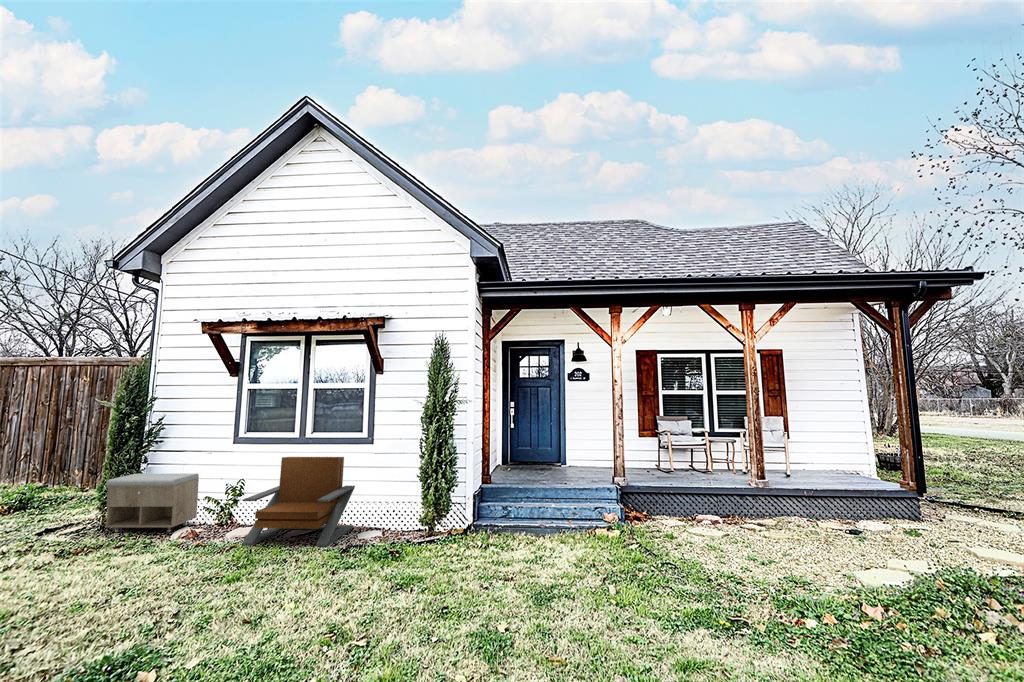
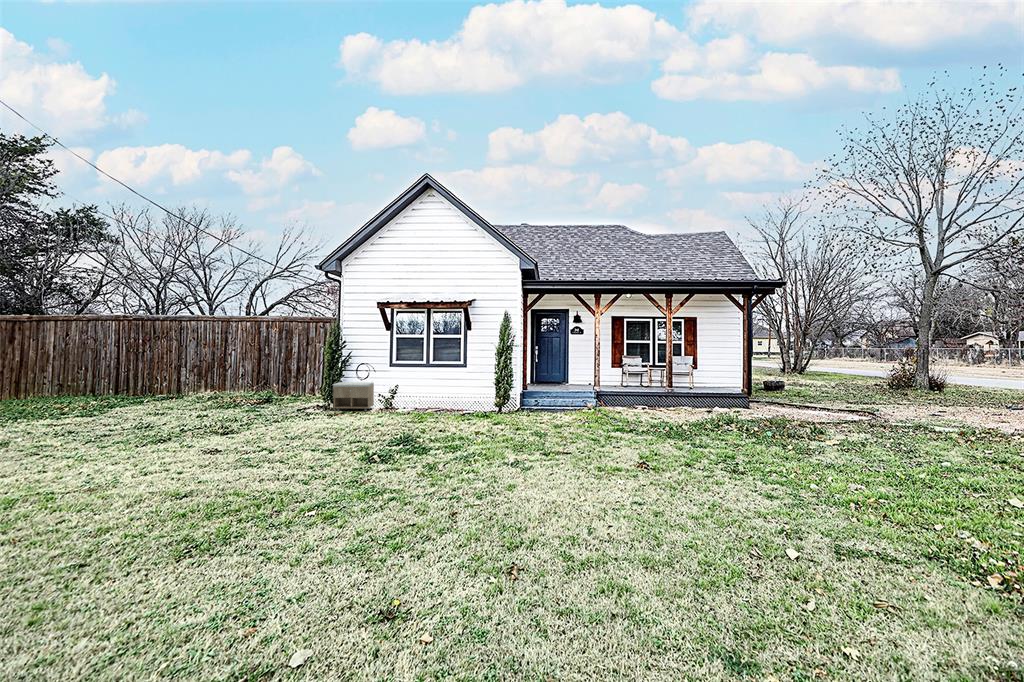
lounge chair: present [242,457,355,546] -> none [412,374,460,415]

